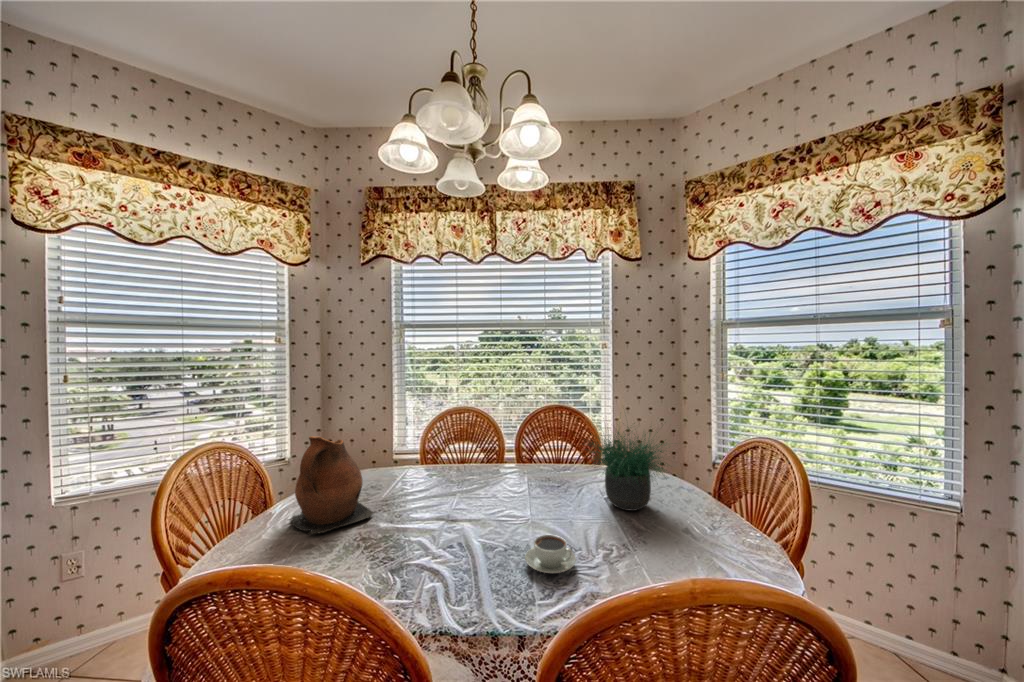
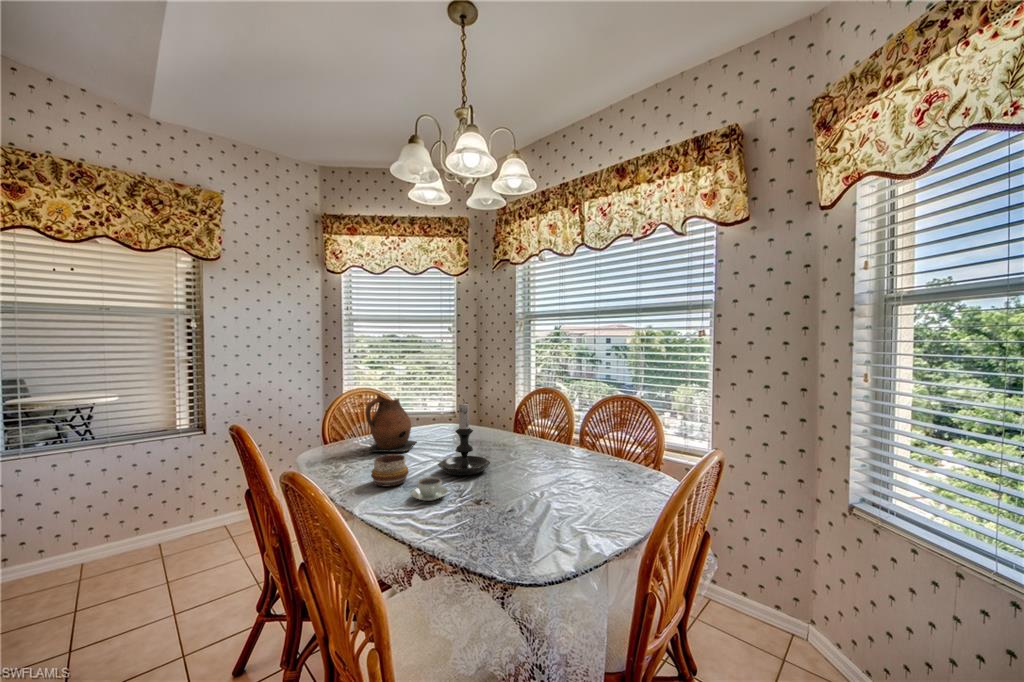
candle holder: none [472,425,537,526] -> present [438,399,490,475]
potted plant: present [592,429,665,511] -> none [508,392,607,495]
decorative bowl: none [428,521,484,580] -> present [371,455,409,487]

